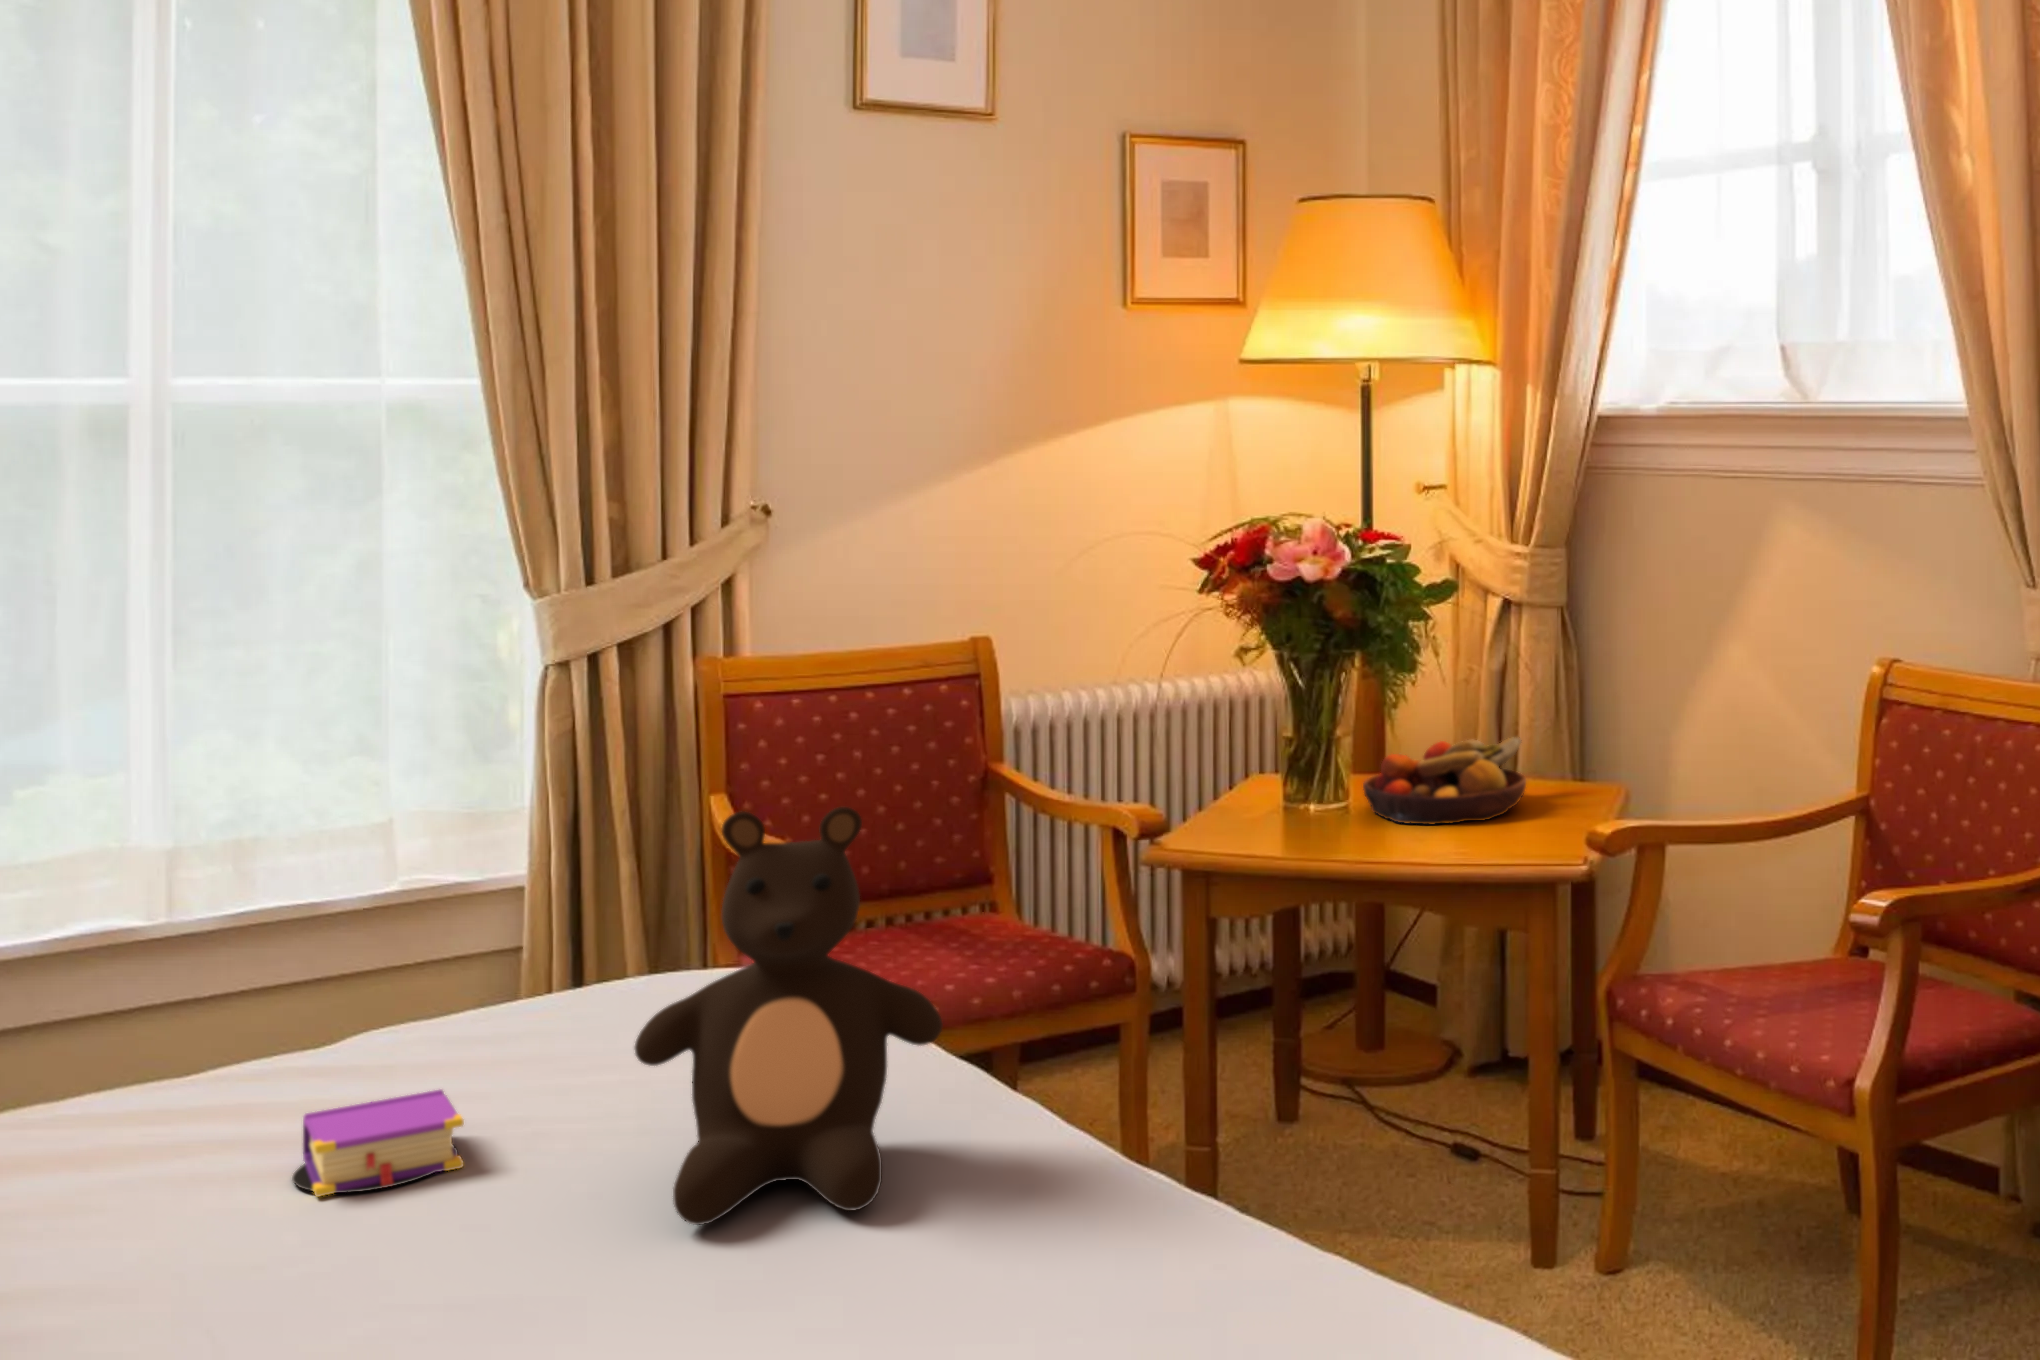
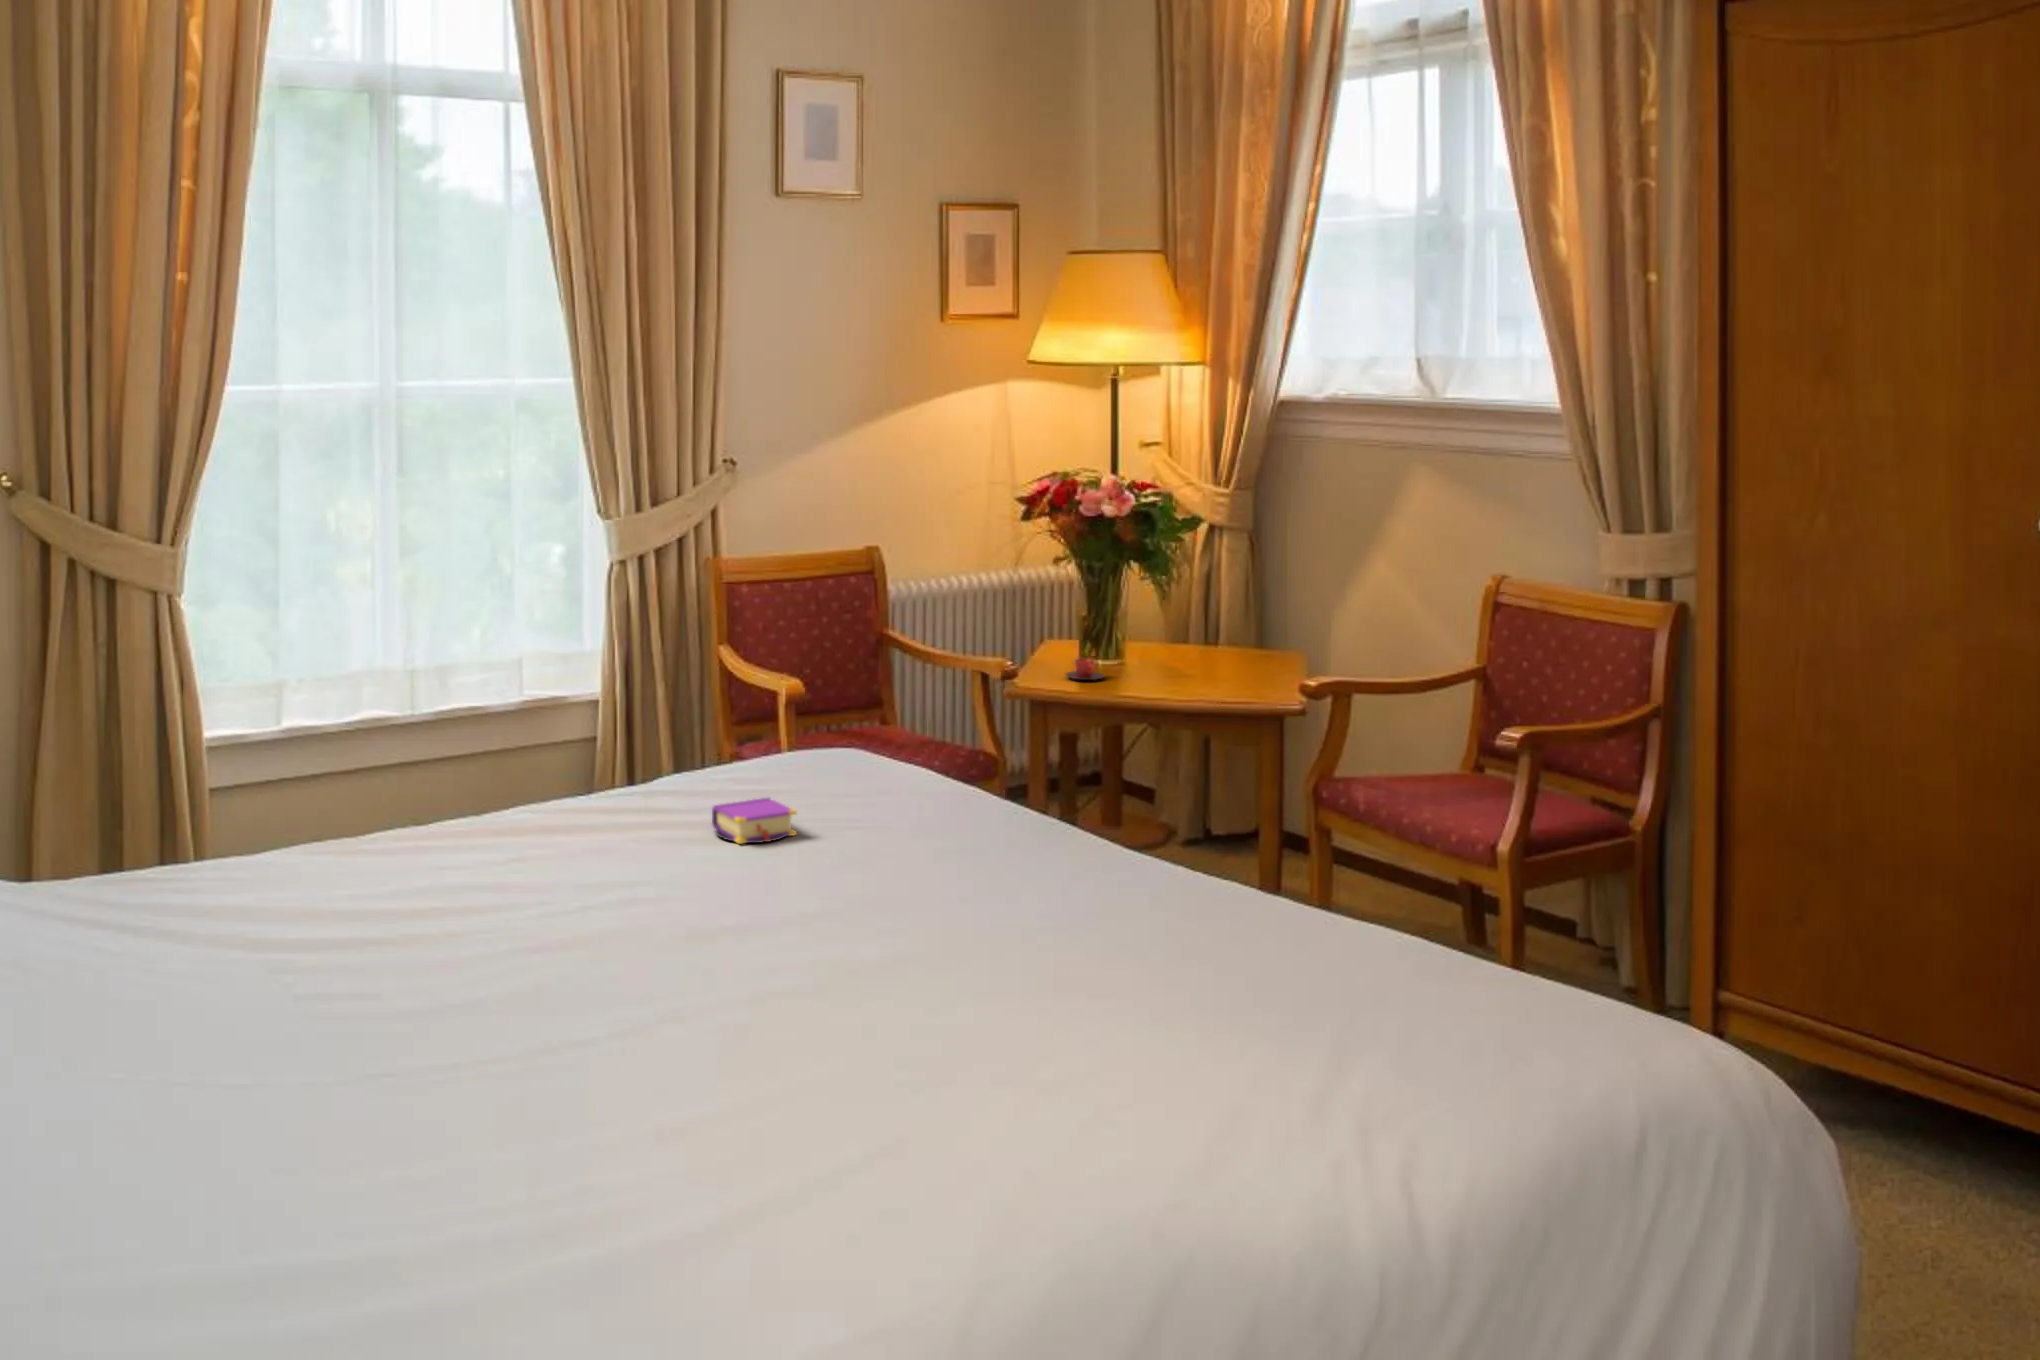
fruit bowl: present [1363,737,1526,824] -> none [1132,621,1244,677]
teacup: none [1251,800,1311,833] -> present [1065,658,1103,680]
teddy bear: present [635,807,942,1225] -> none [890,660,1039,863]

